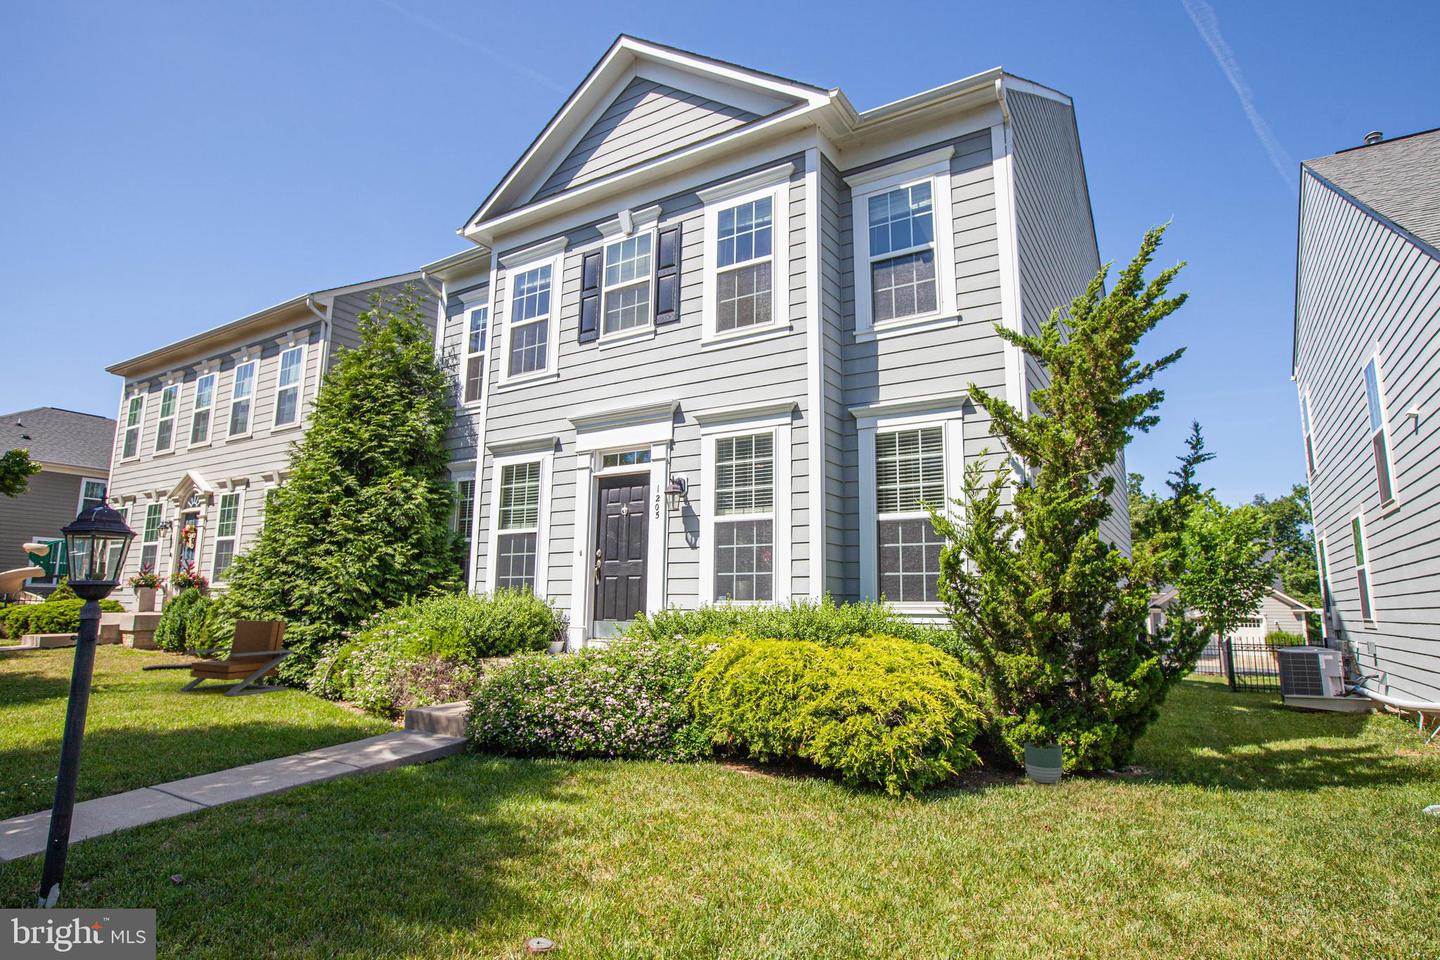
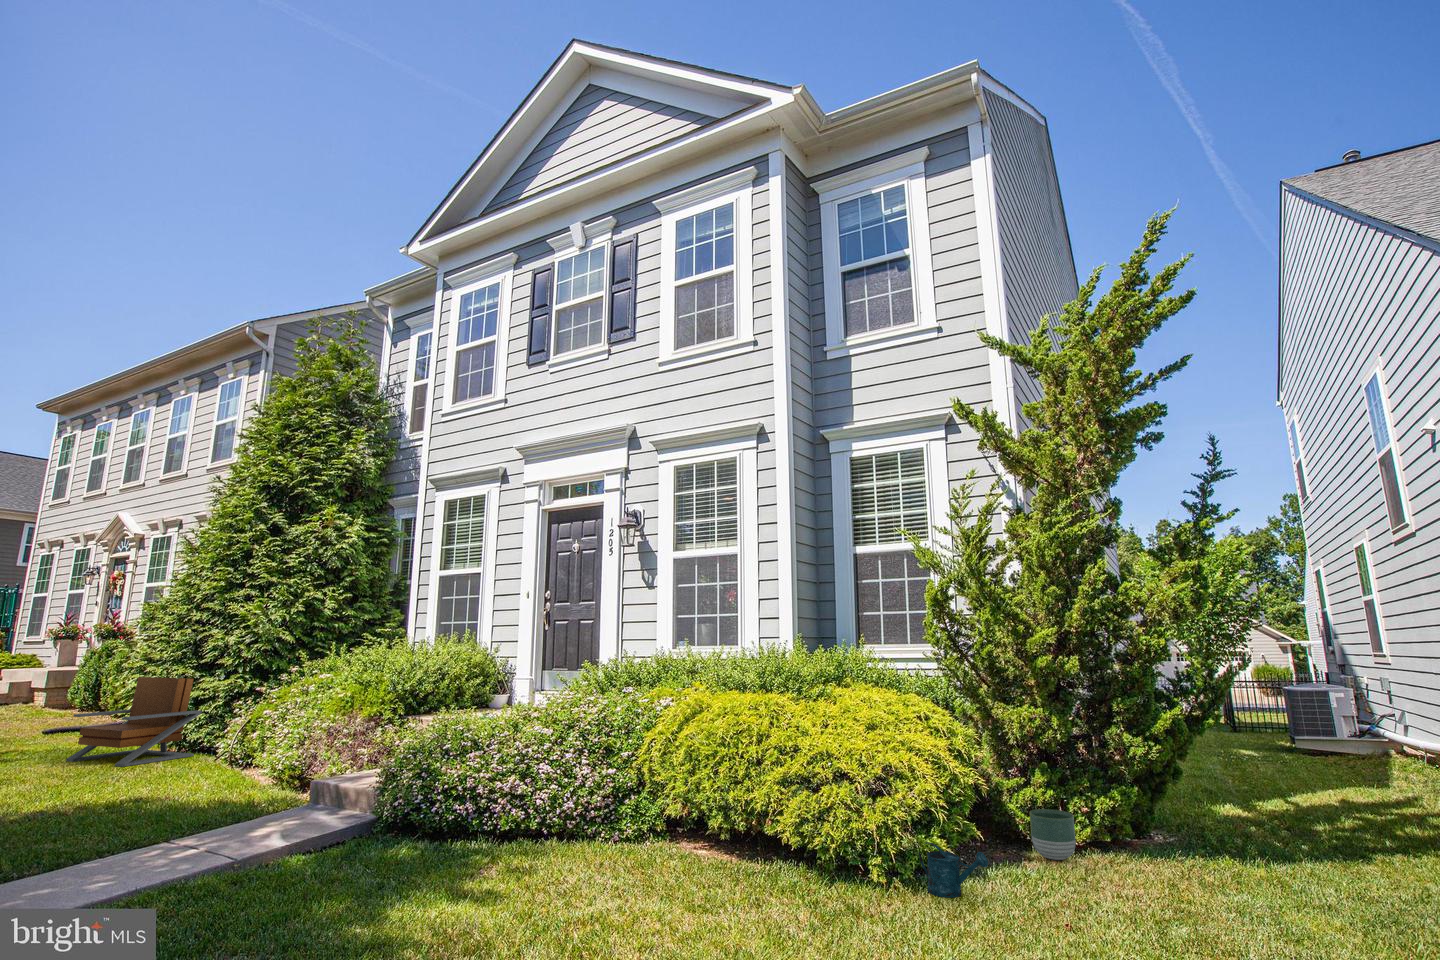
watering can: none [930,763,987,807] -> present [919,842,988,897]

